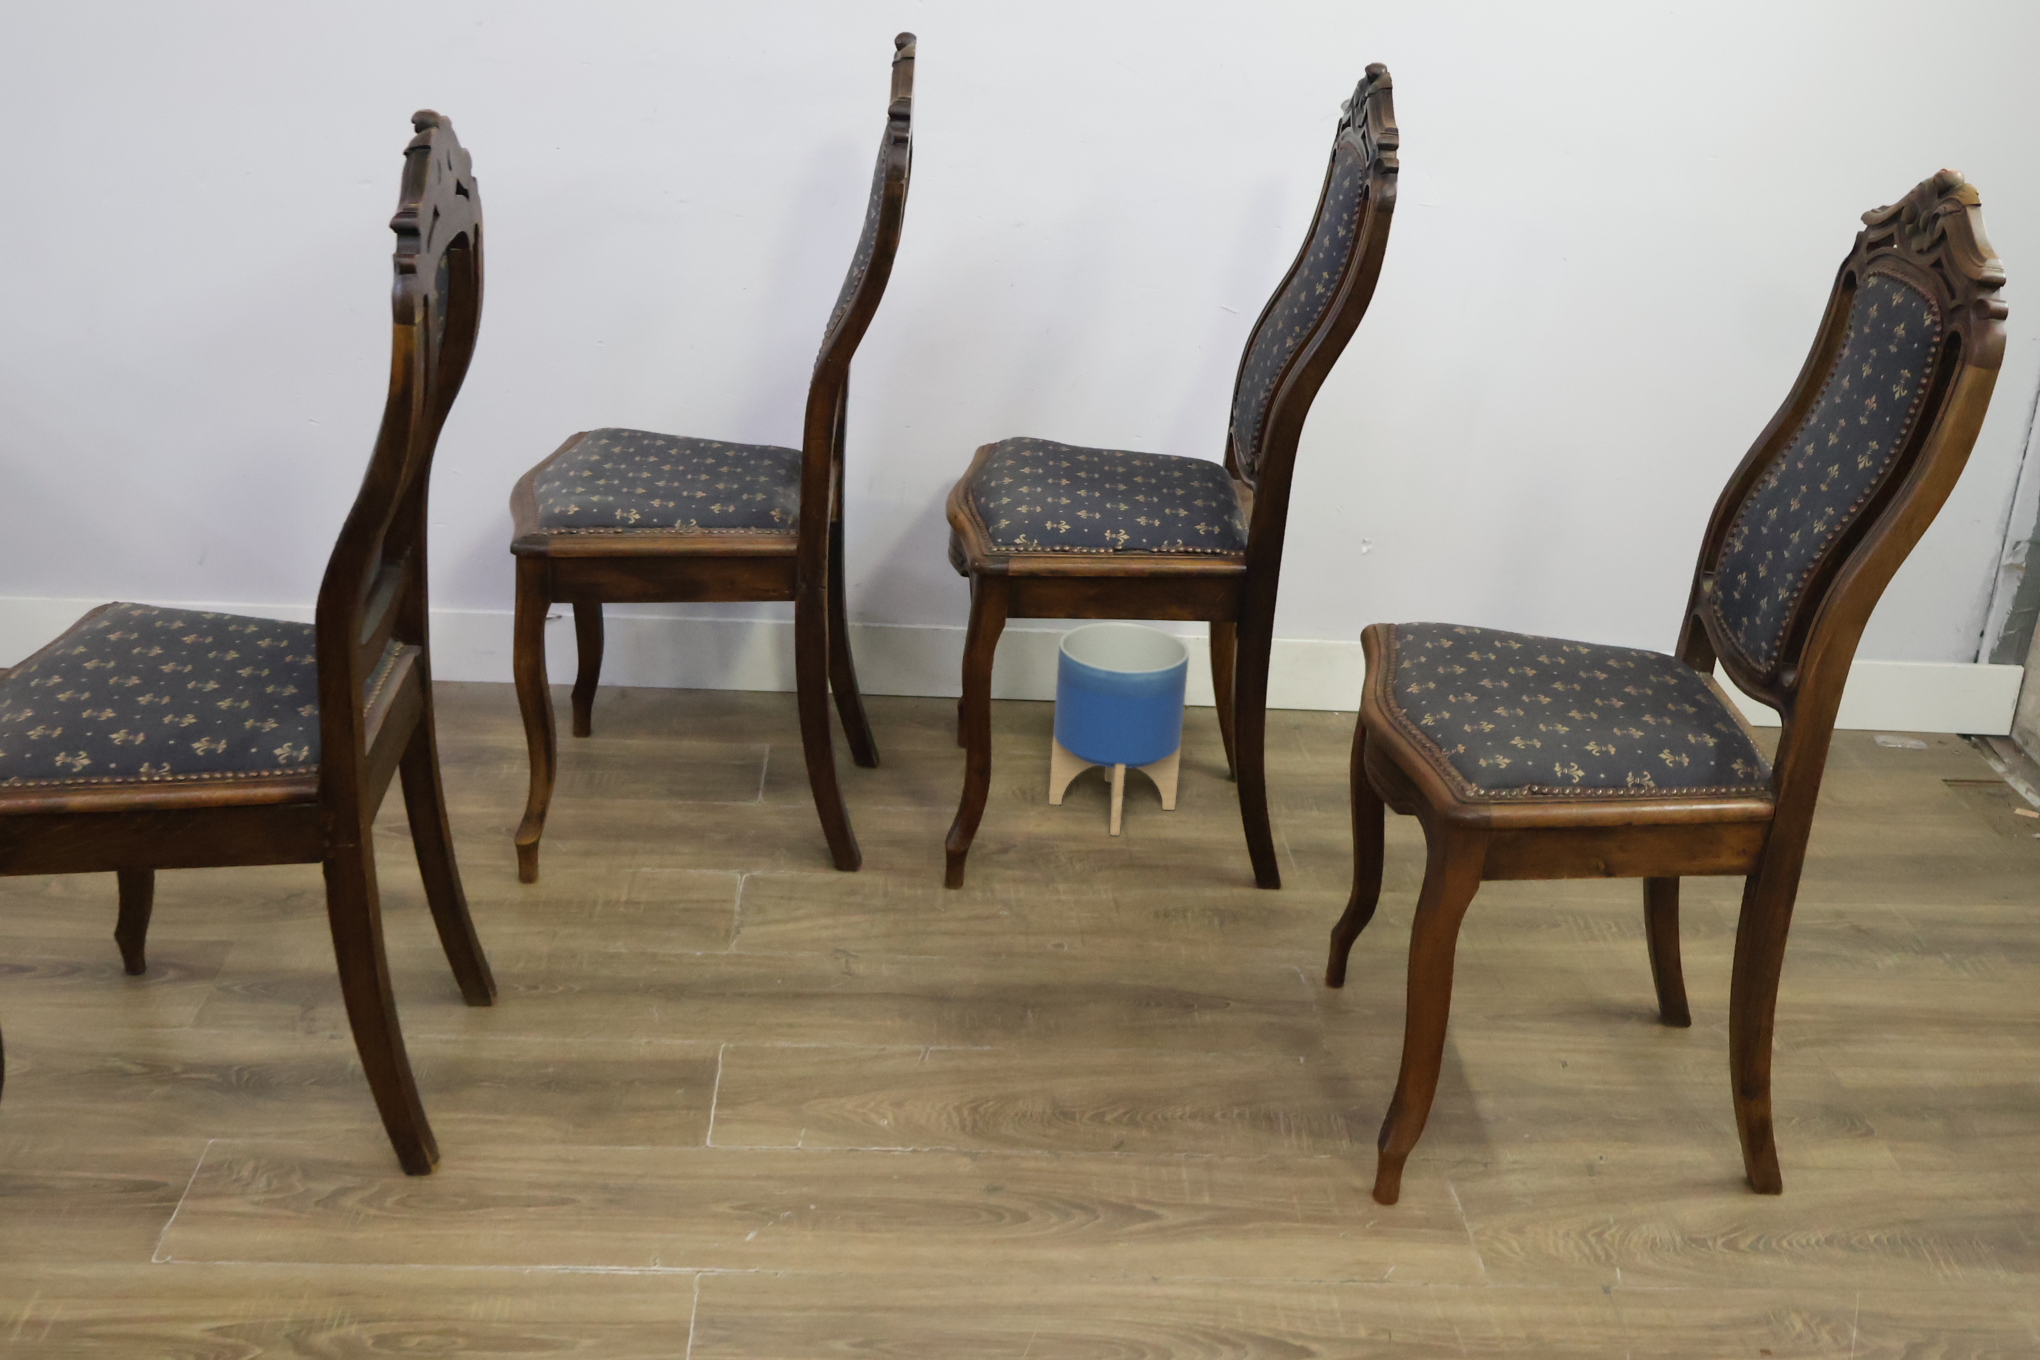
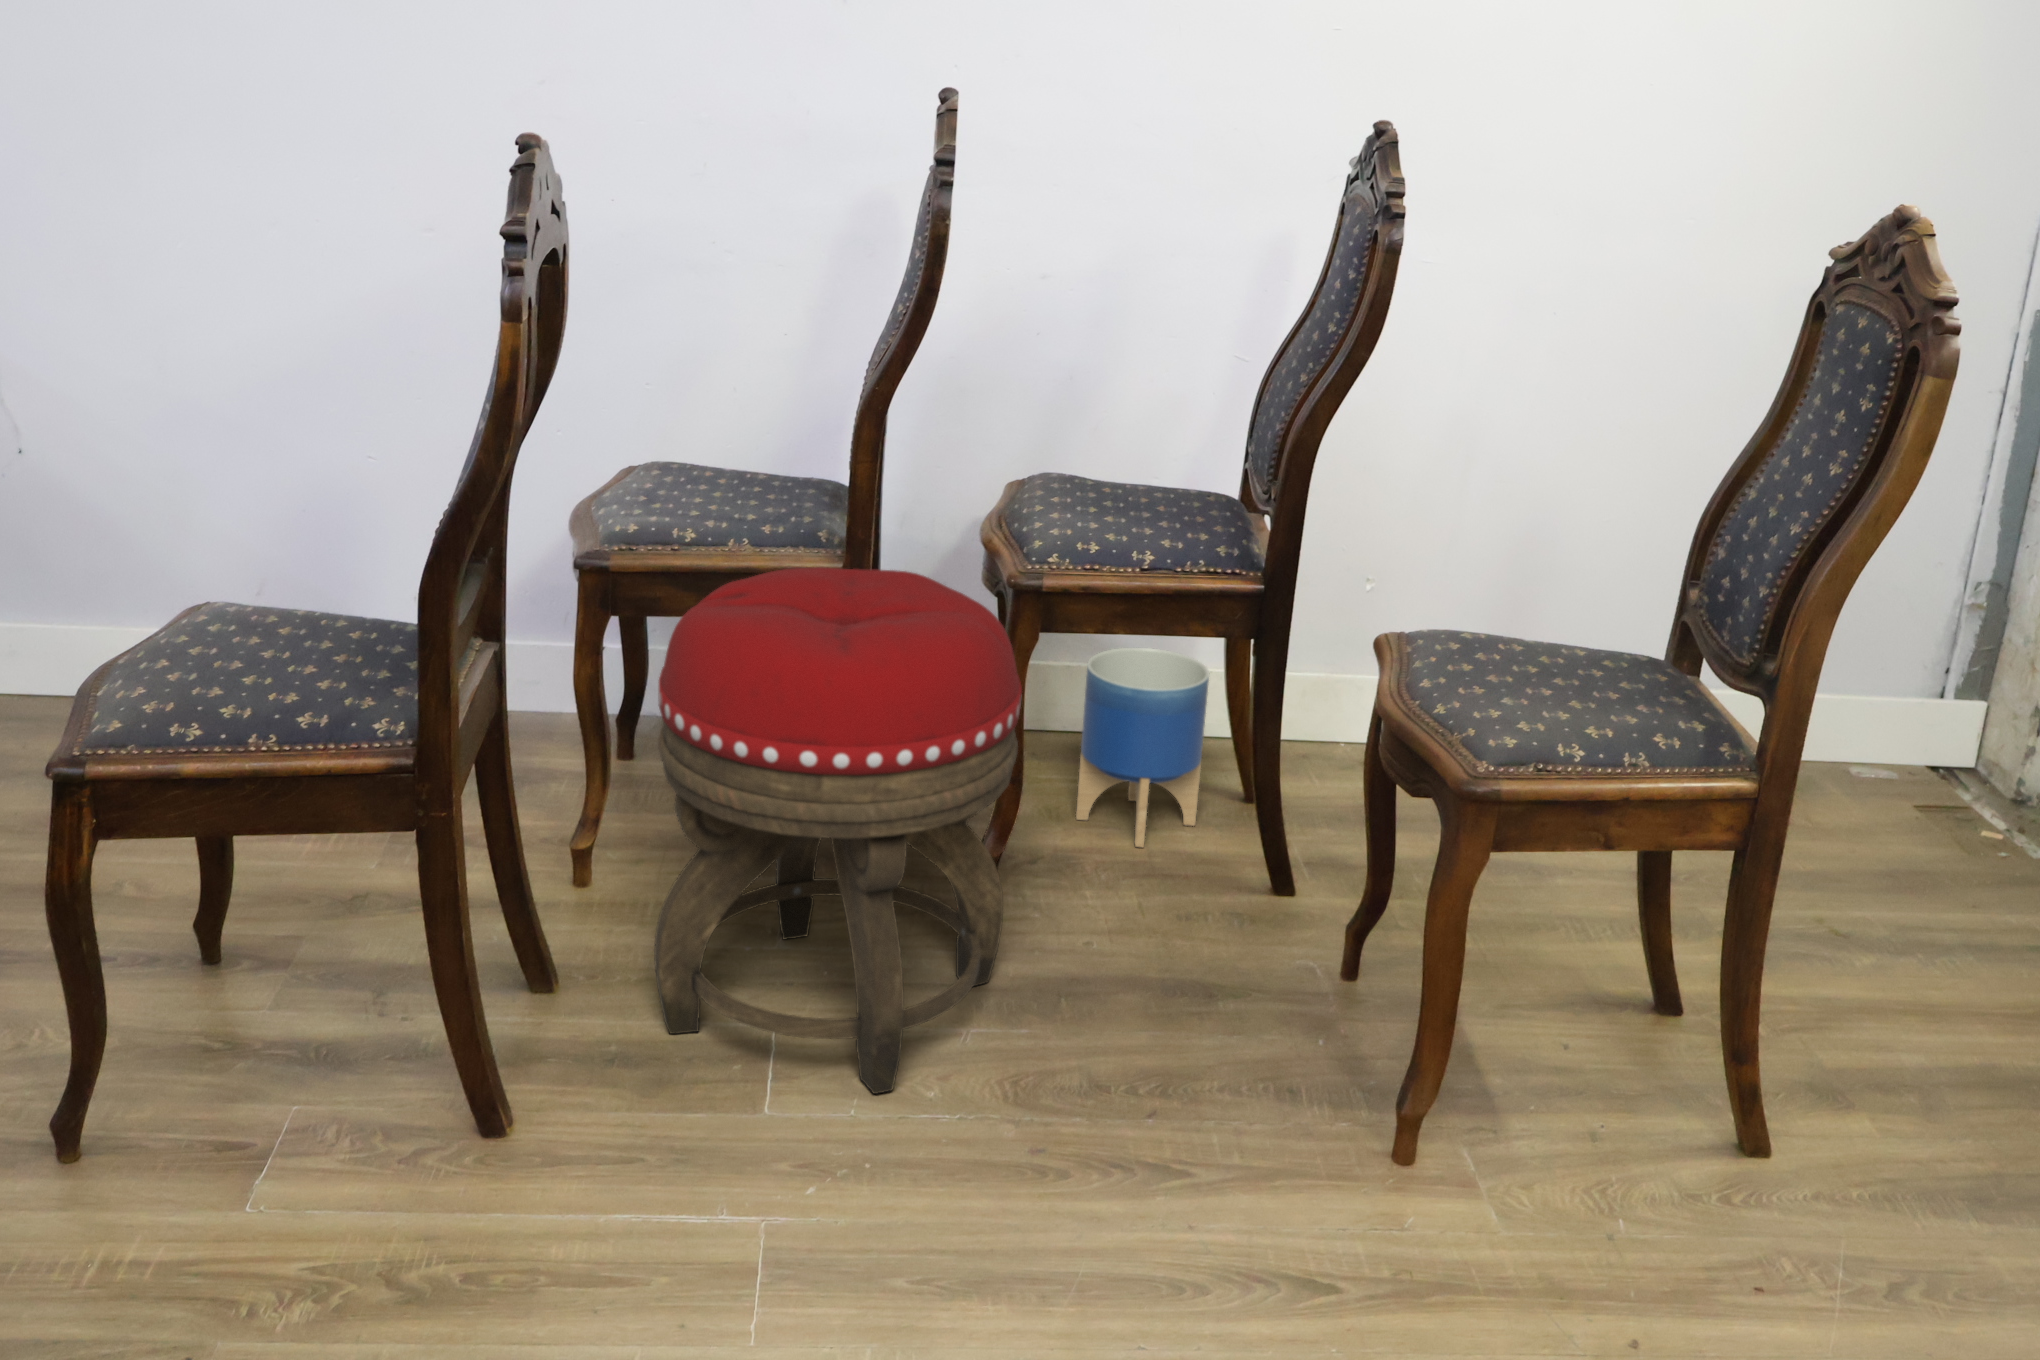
footstool: none [591,558,980,1122] -> present [654,567,1022,1094]

